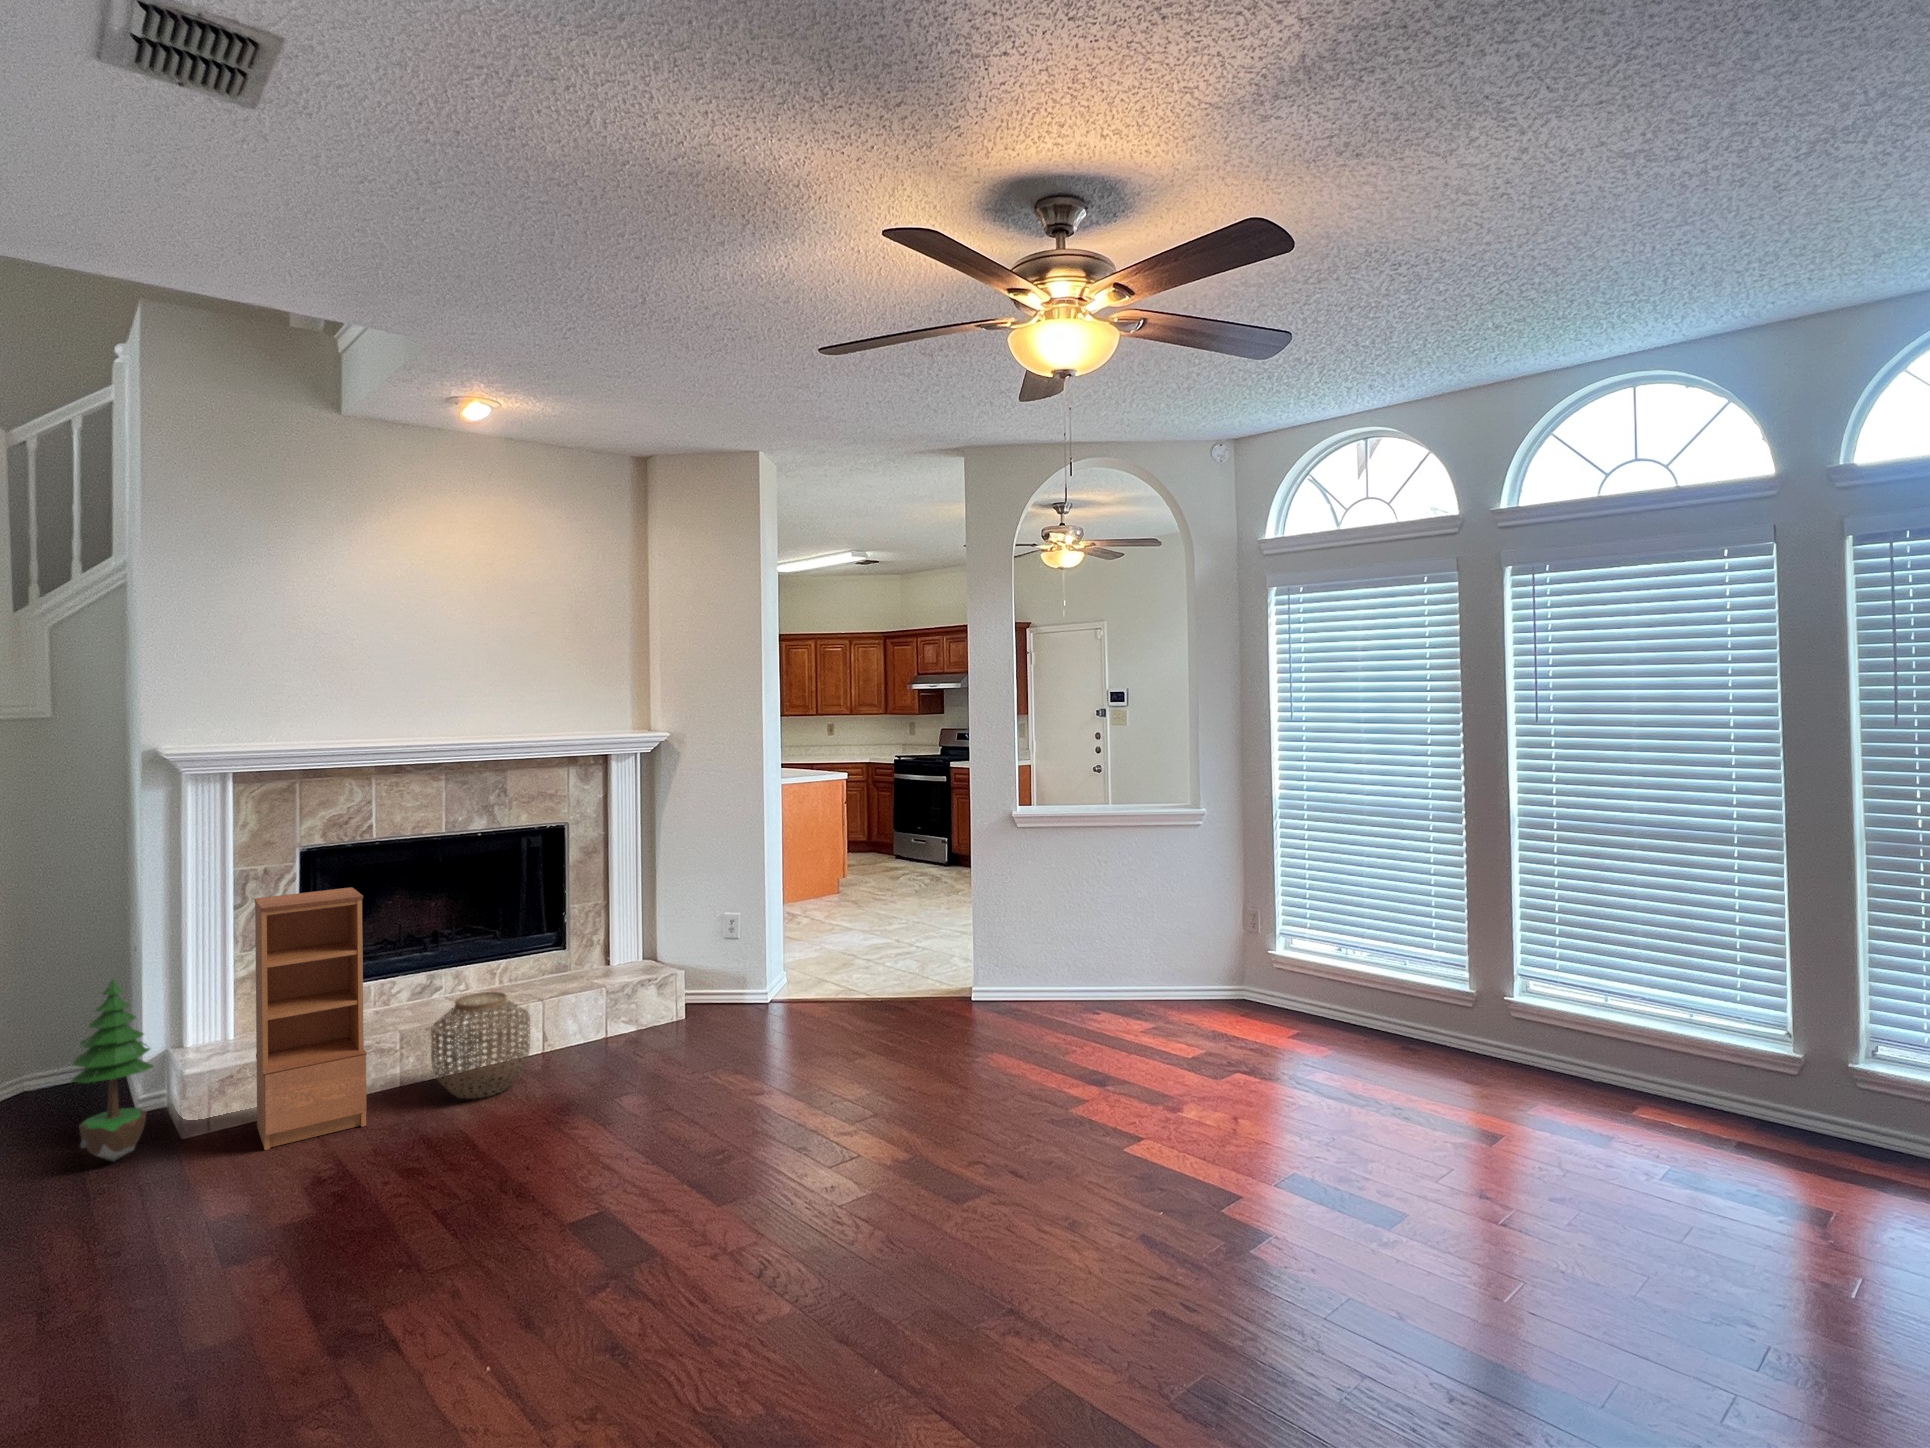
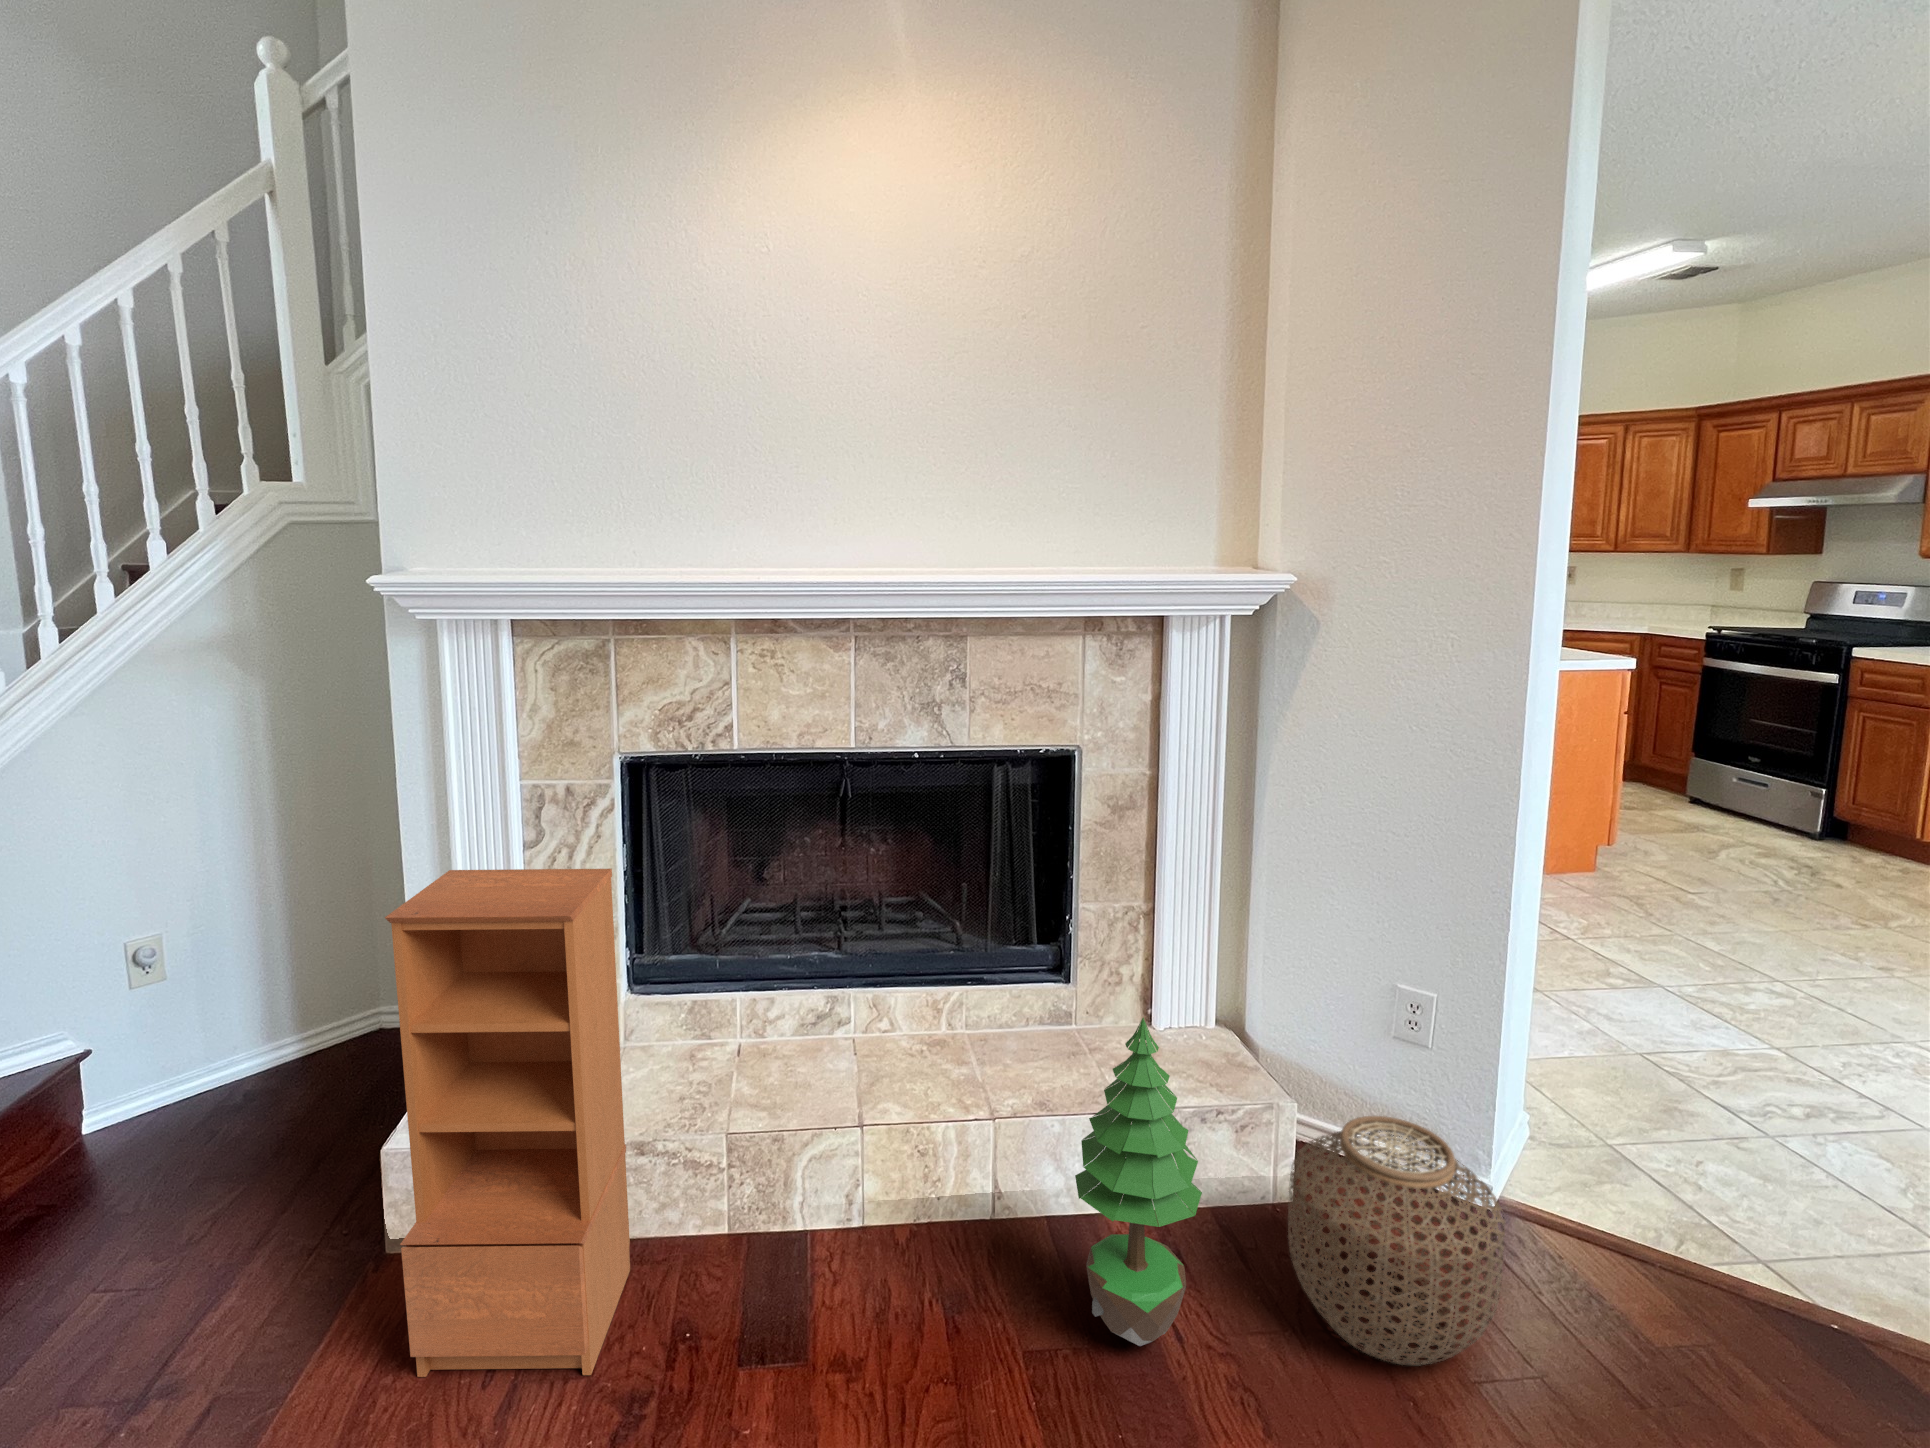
potted tree: present [71,979,154,1162] -> present [1075,1018,1202,1346]
woven basket: present [431,992,530,1099] -> present [1288,1116,1506,1366]

